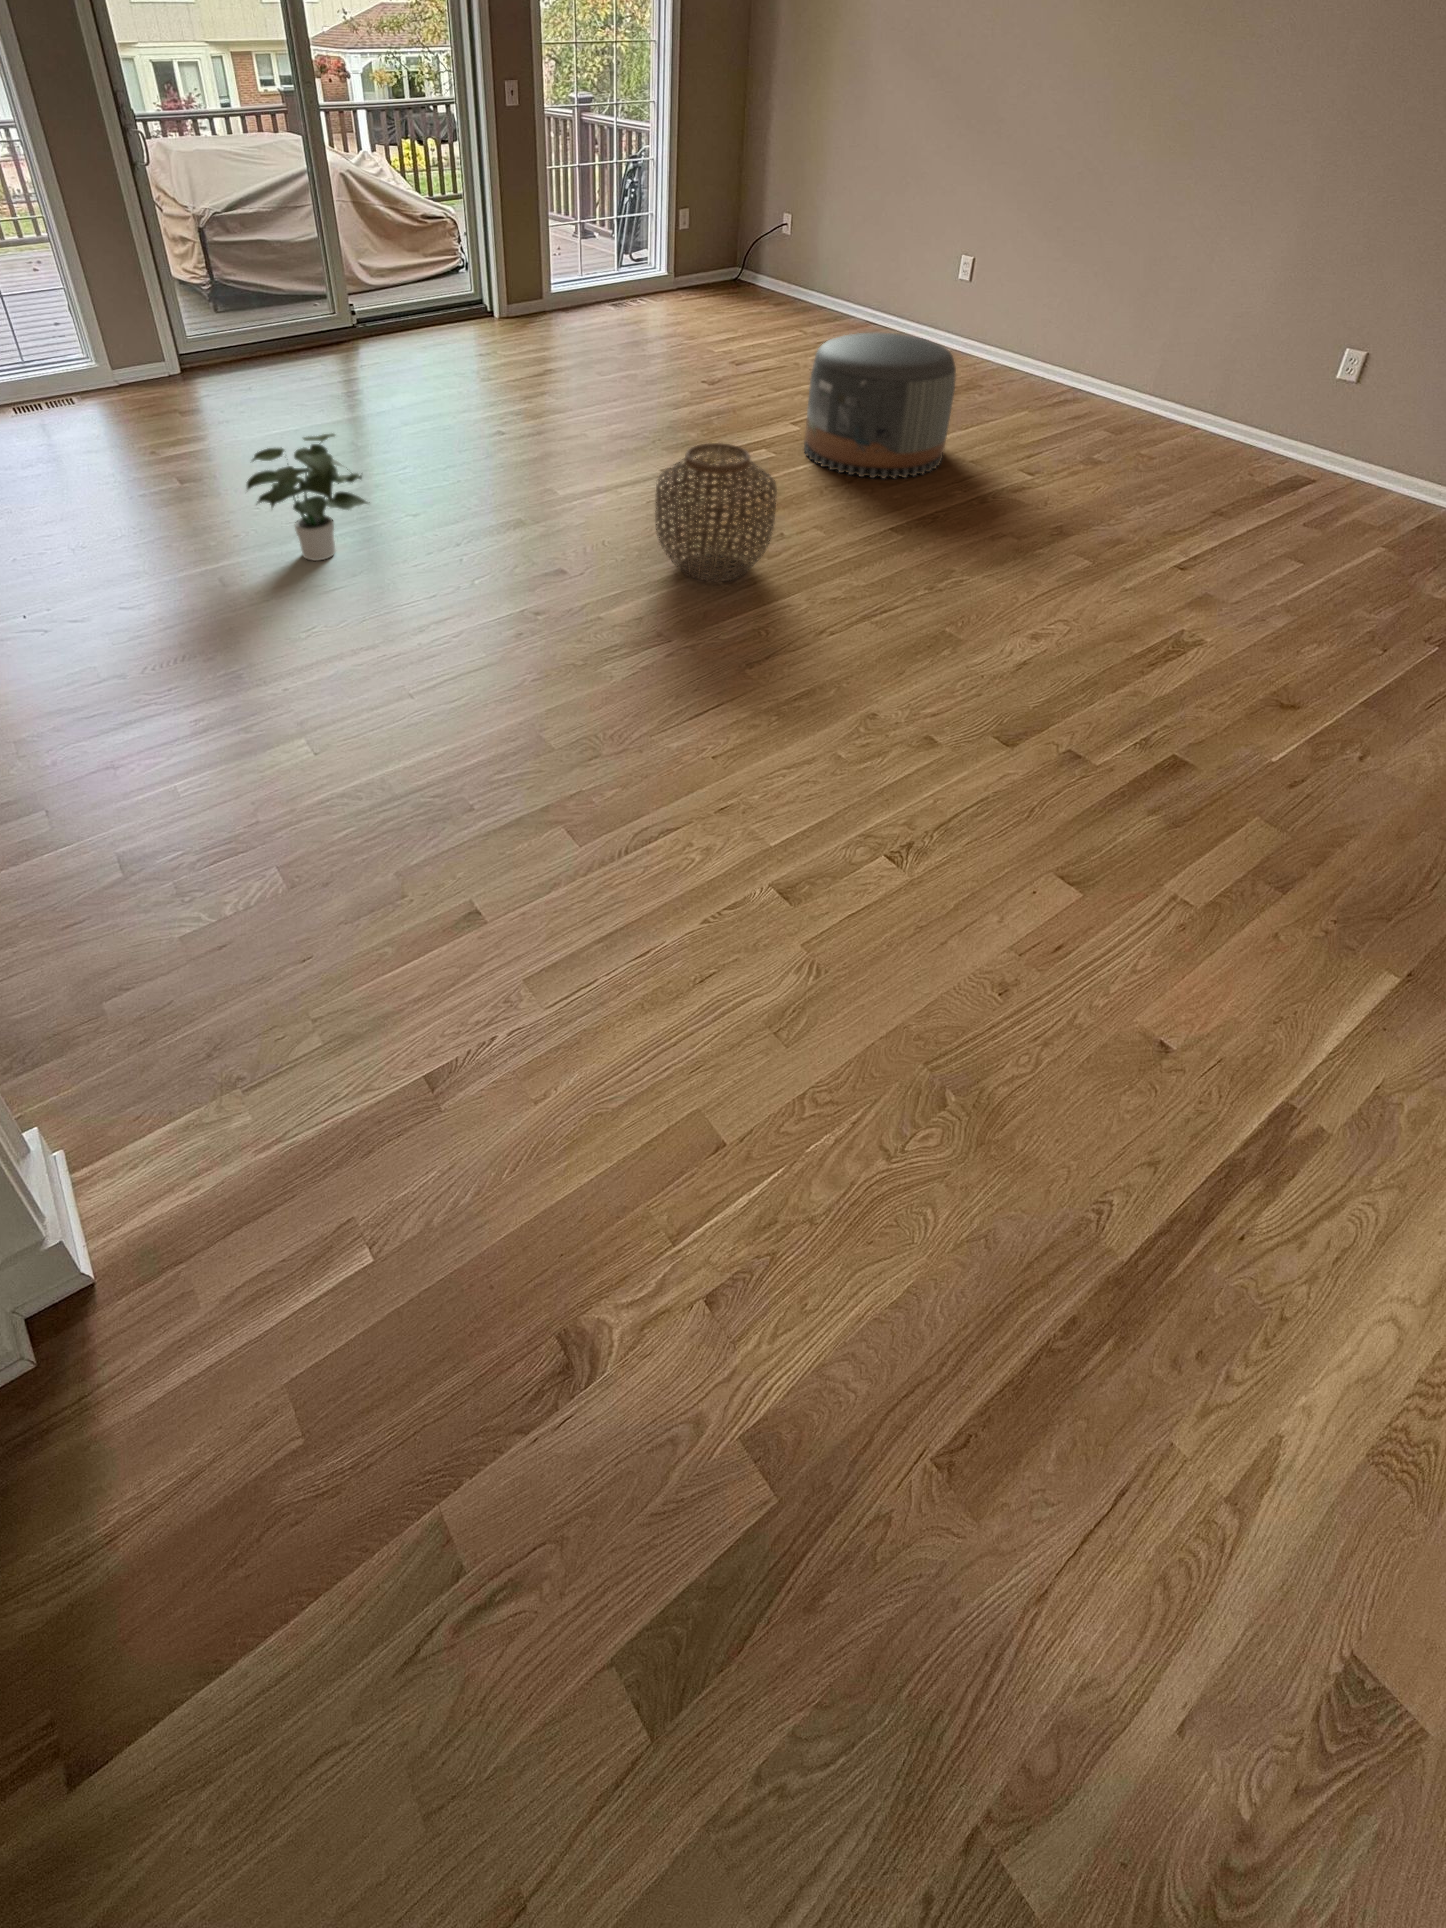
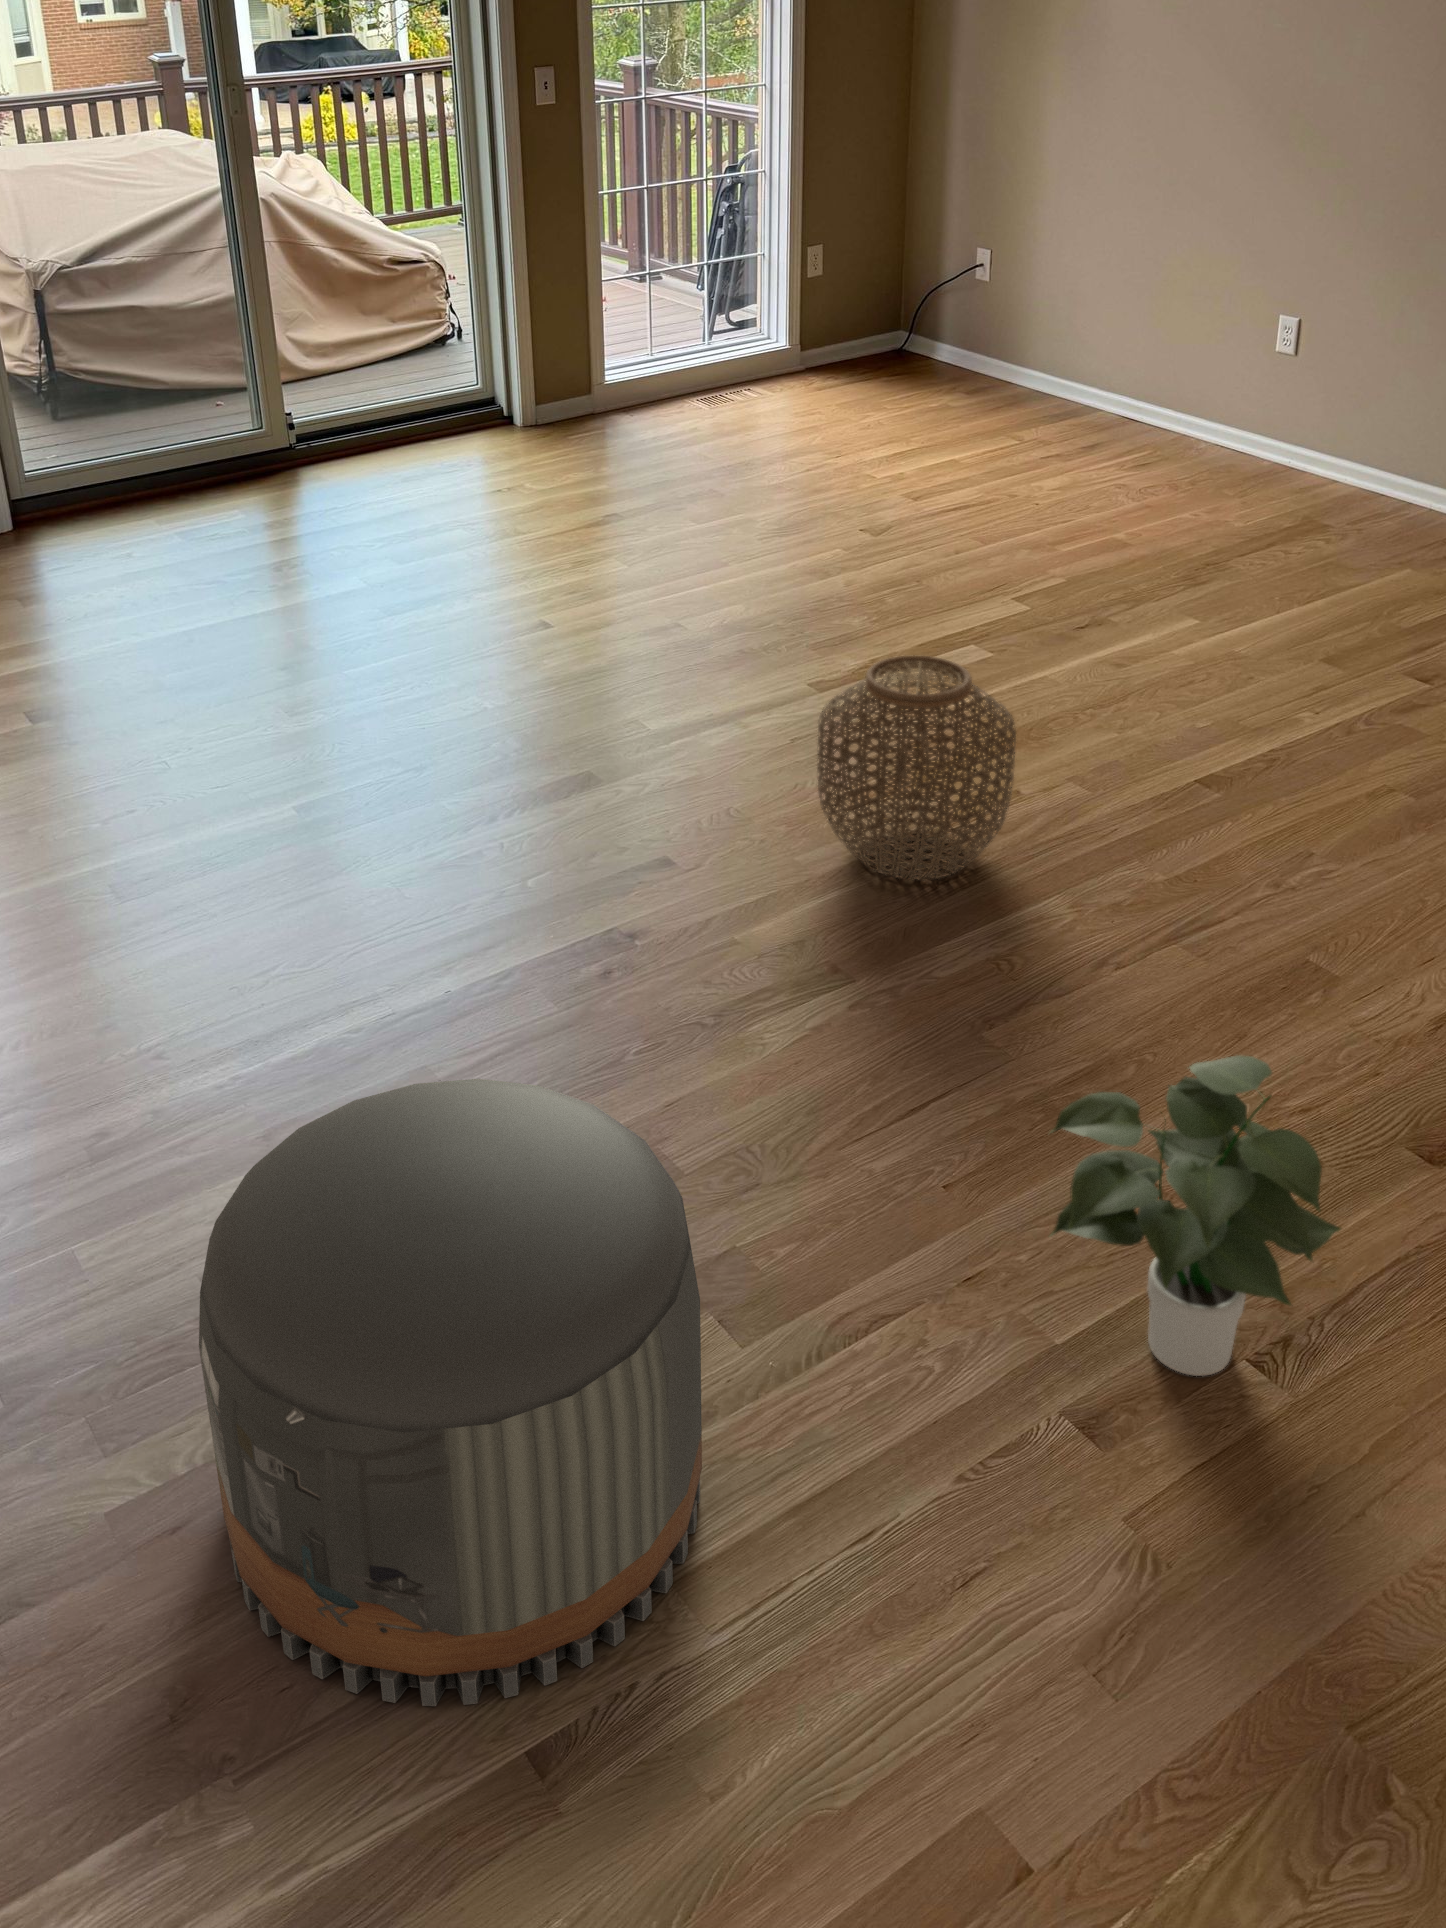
pouf: present [804,333,956,478] -> present [199,1079,702,1706]
potted plant: present [247,434,368,561] -> present [1051,1055,1341,1376]

